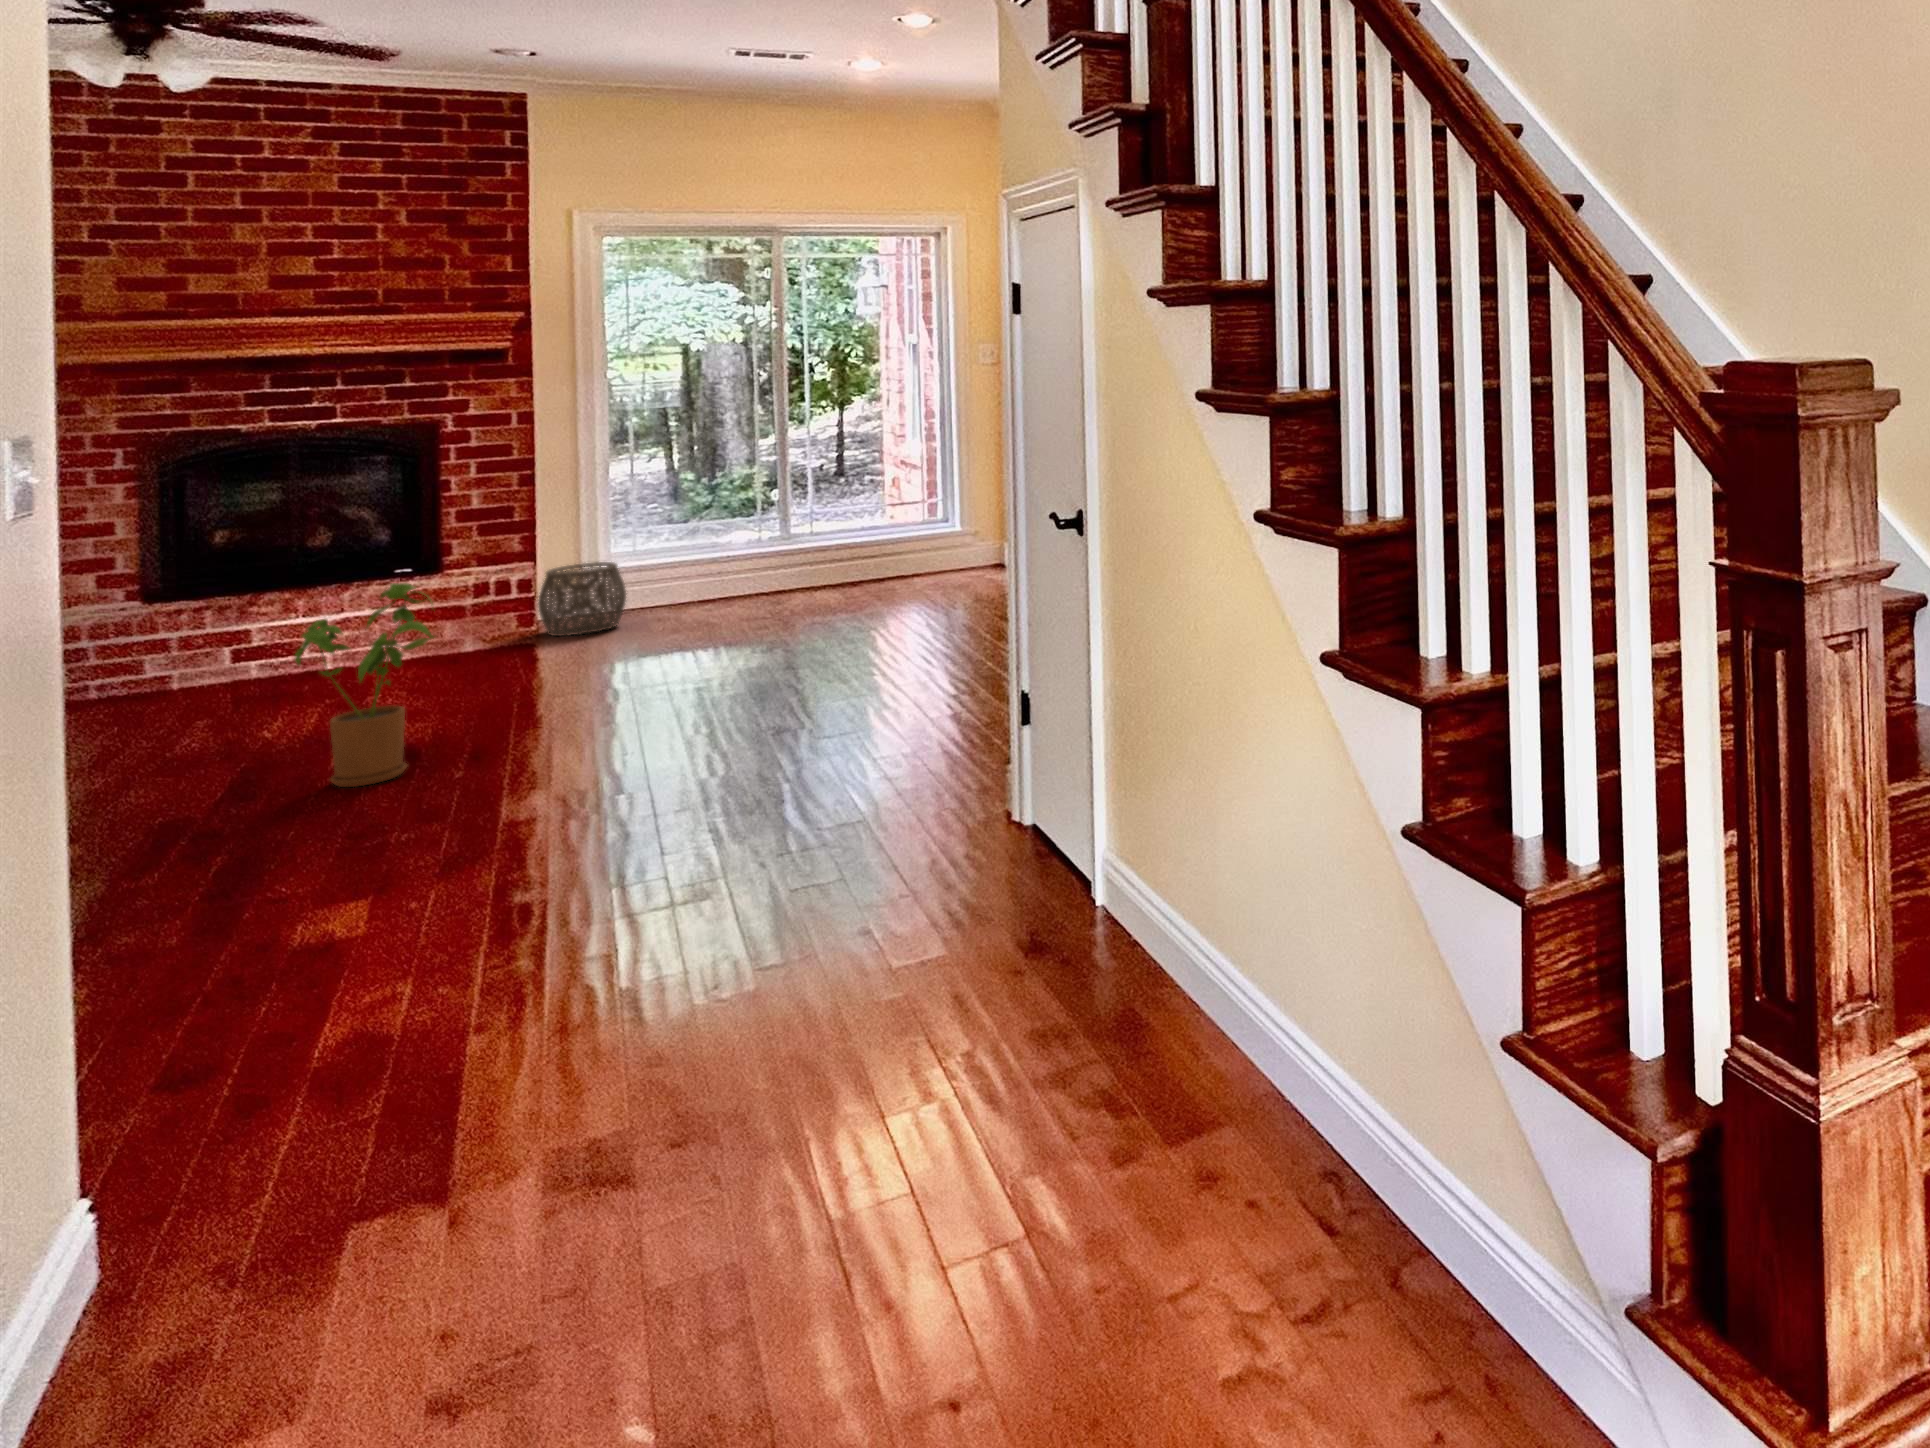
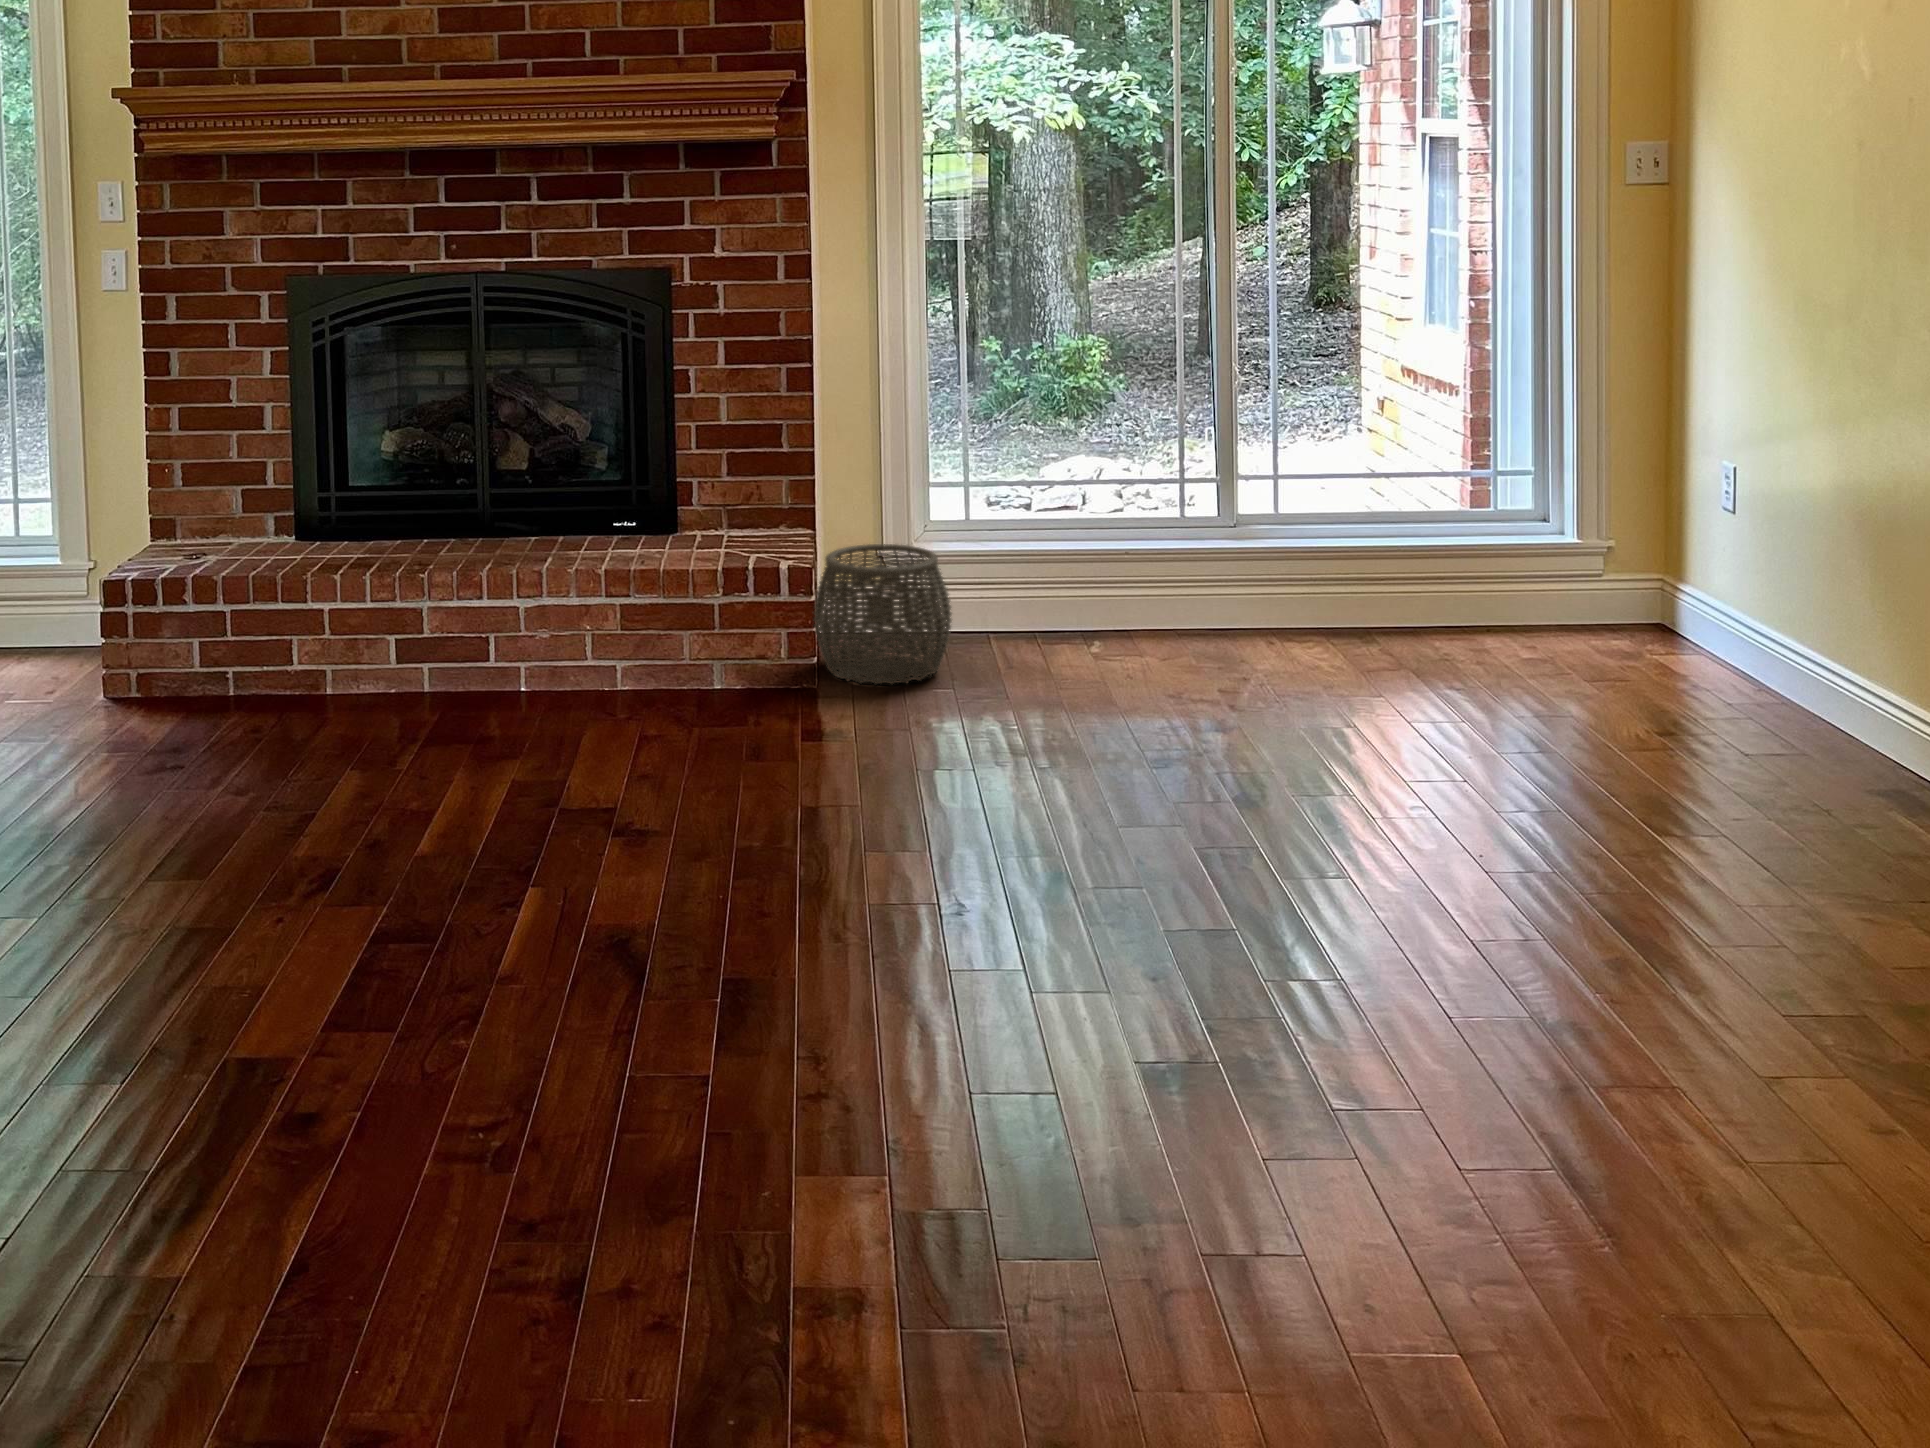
house plant: present [294,583,434,787] -> none [397,697,625,1121]

